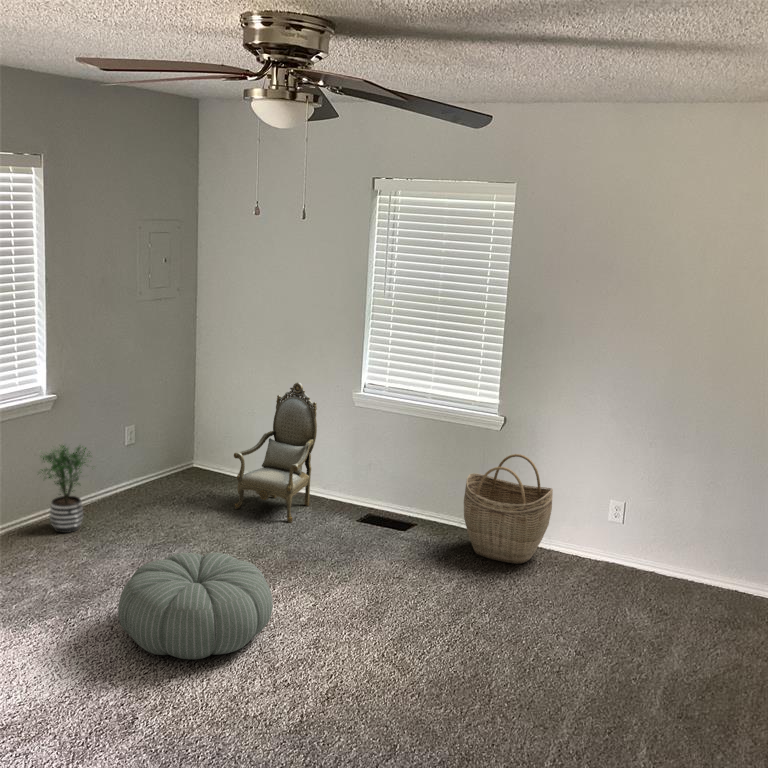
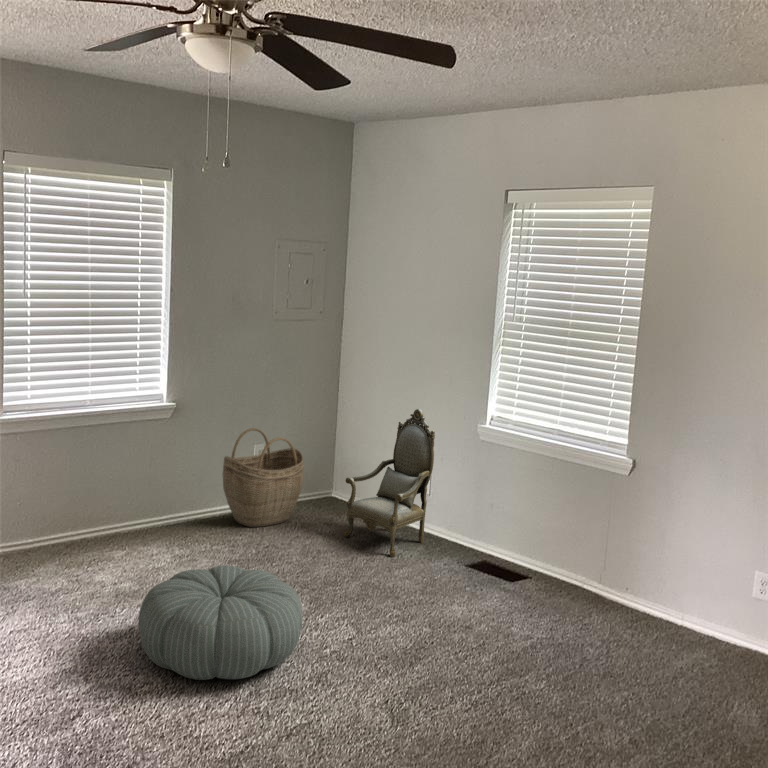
potted plant: present [41,446,90,533] -> none [141,449,200,539]
woven basket: present [464,454,553,564] -> present [223,428,303,527]

